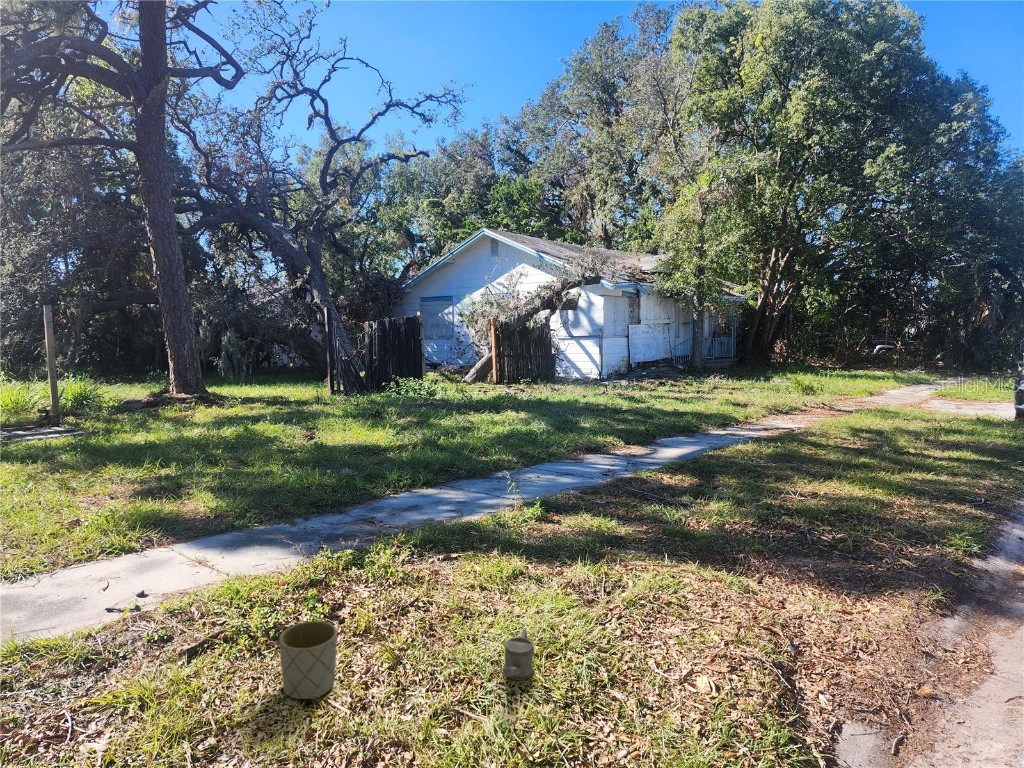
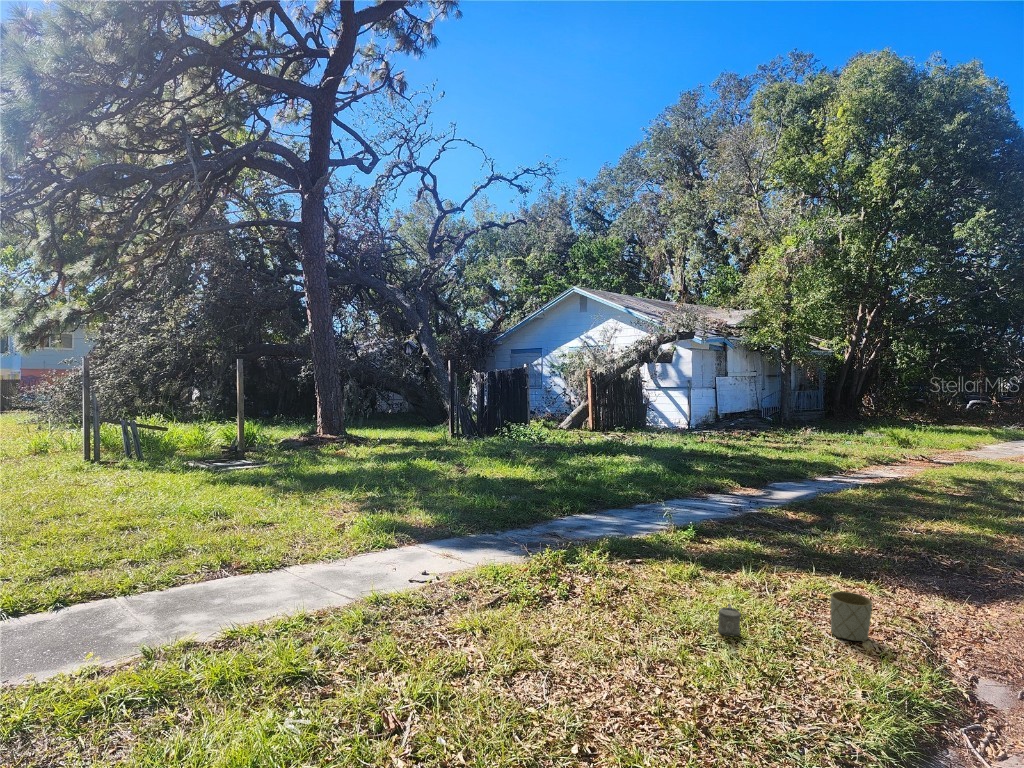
planter: present [279,621,337,700] -> present [831,591,872,642]

